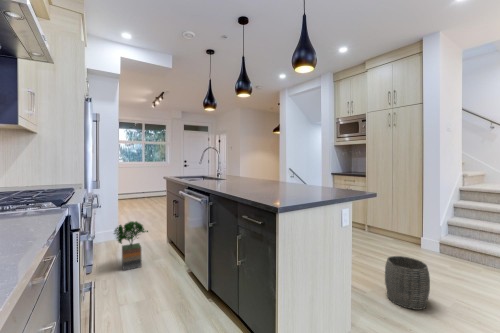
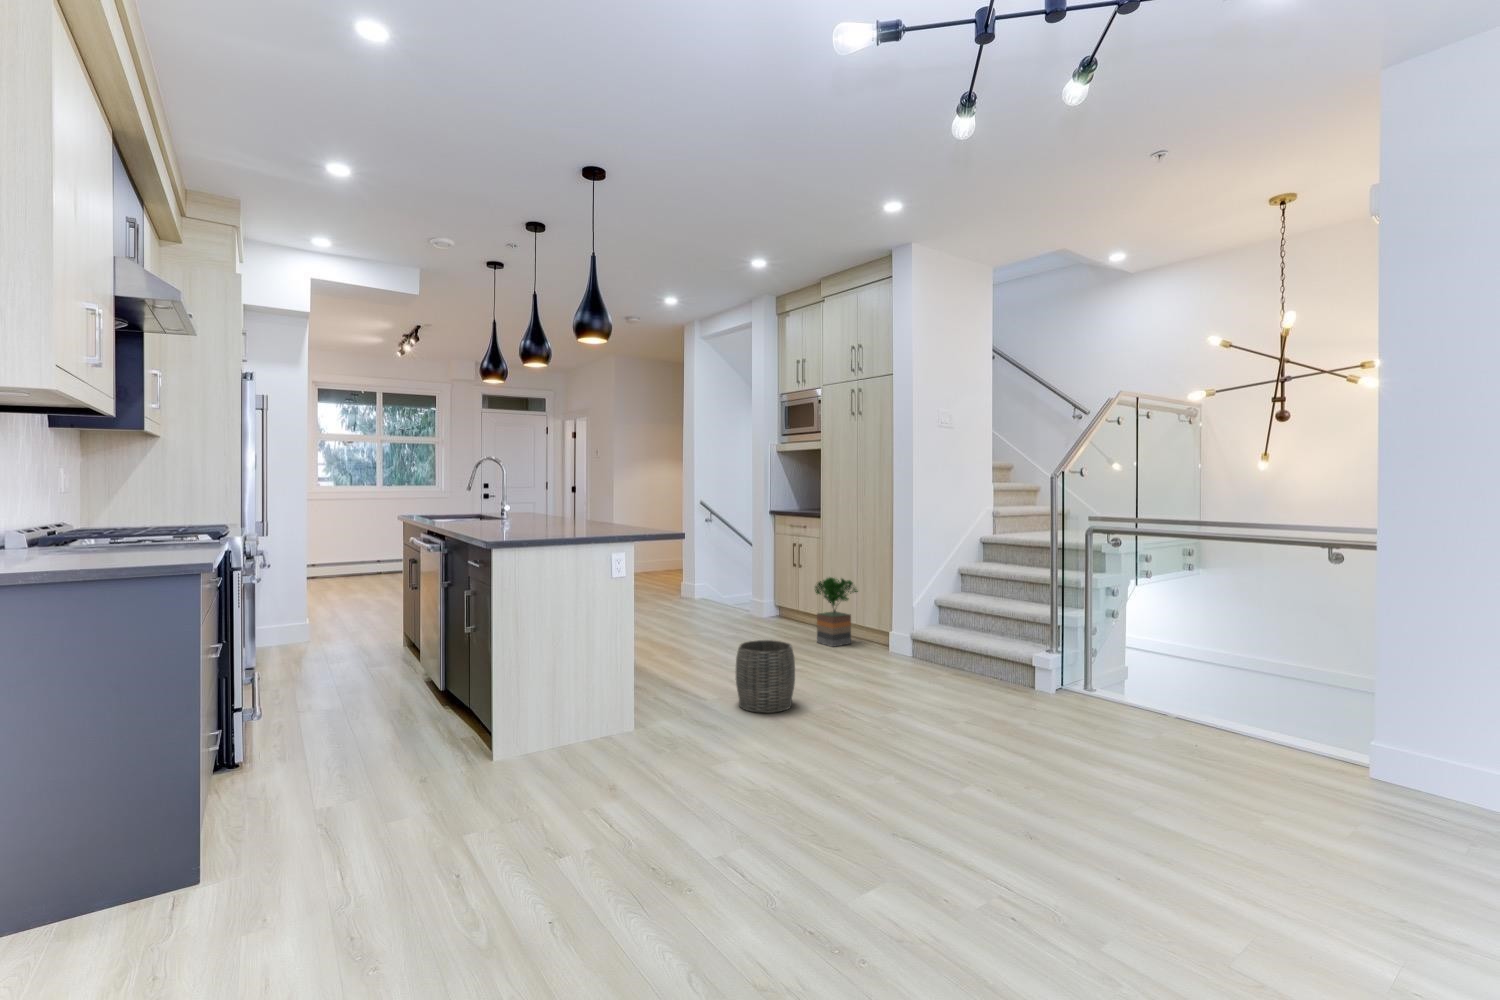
potted tree: present [114,221,148,271] -> present [815,577,858,647]

